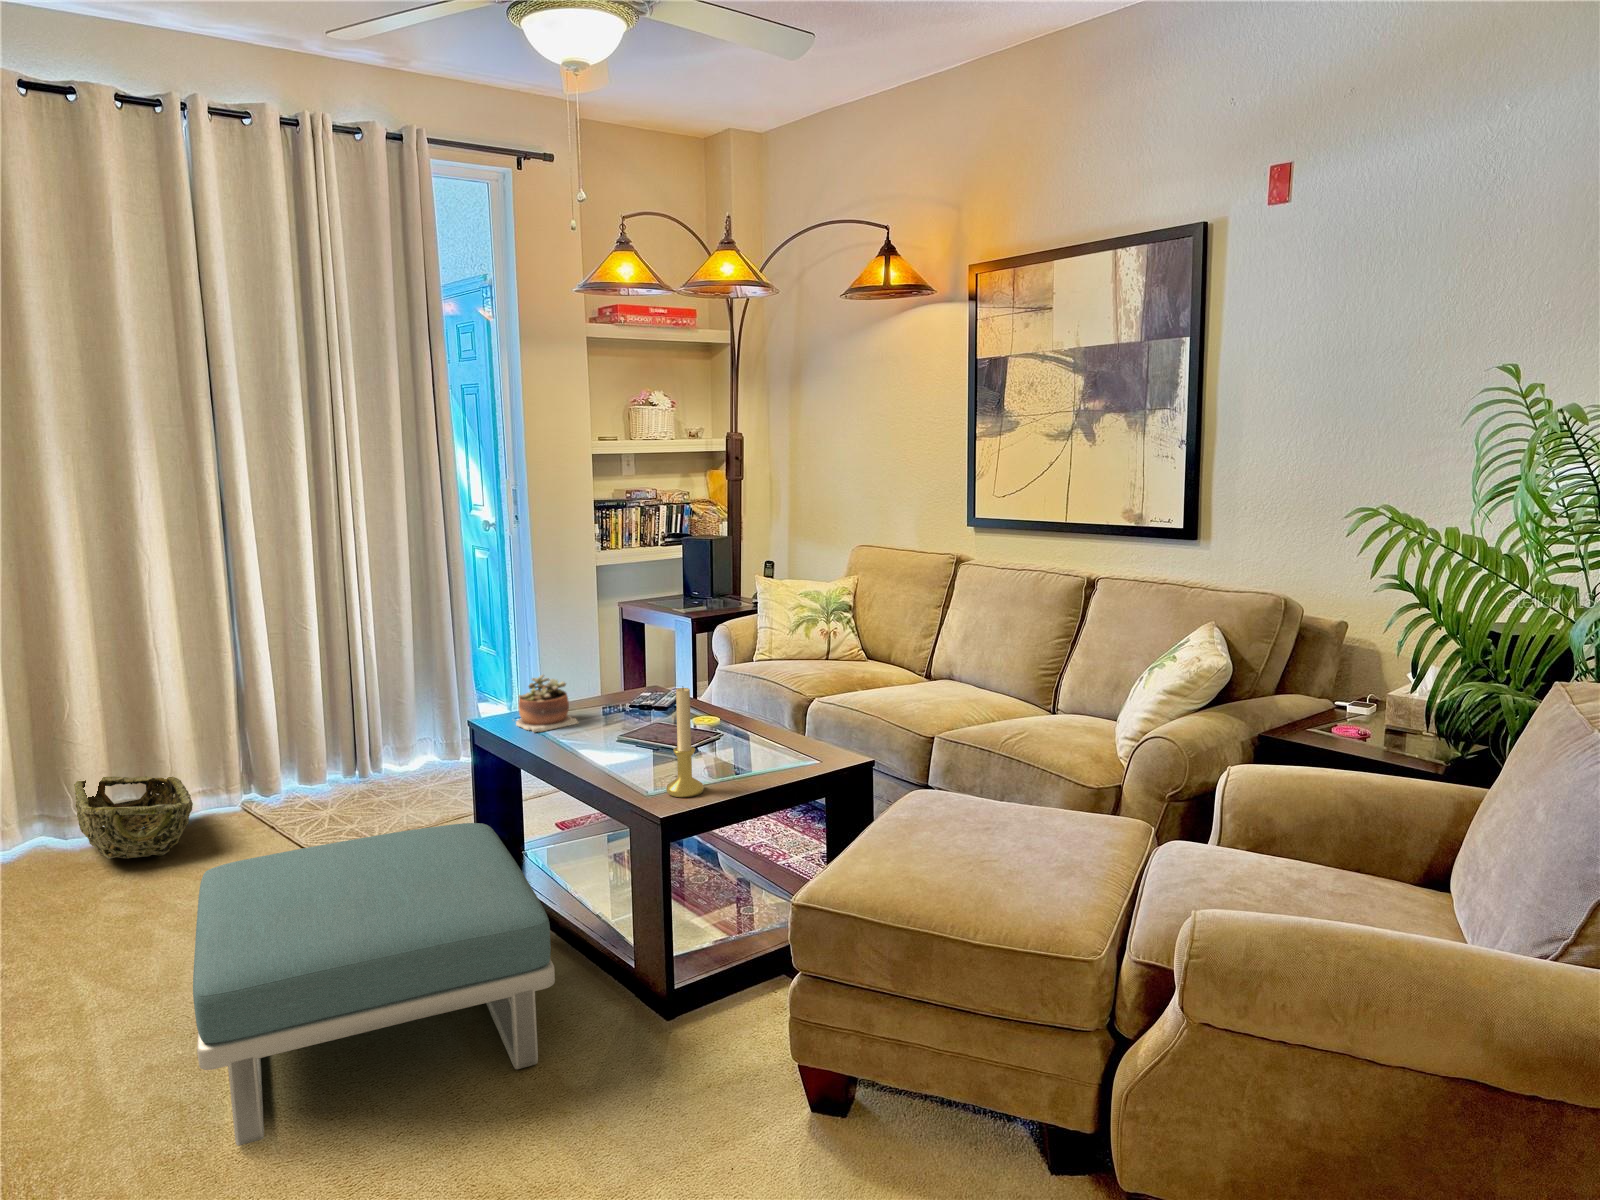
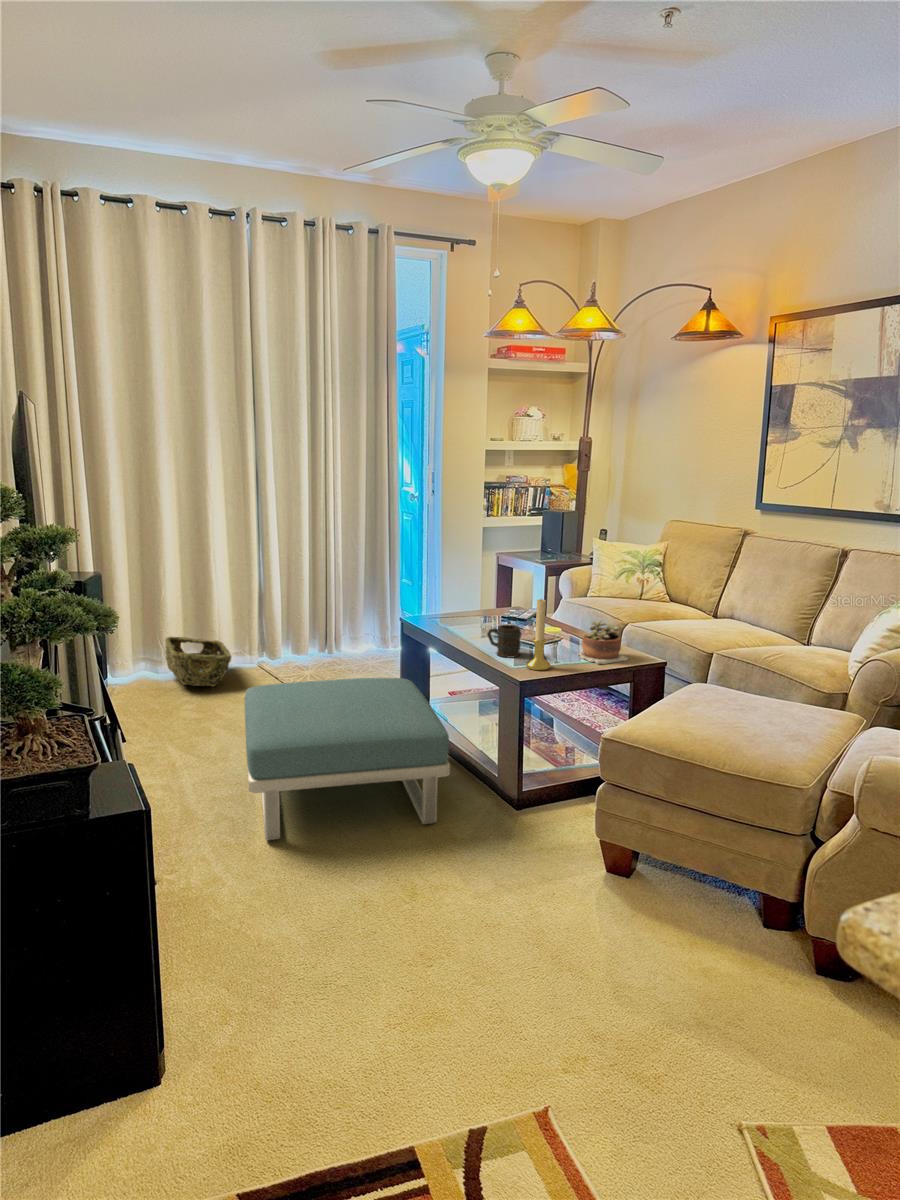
succulent plant: present [516,675,578,732] -> present [579,620,628,664]
mug: none [603,726,657,778] -> present [487,624,521,658]

